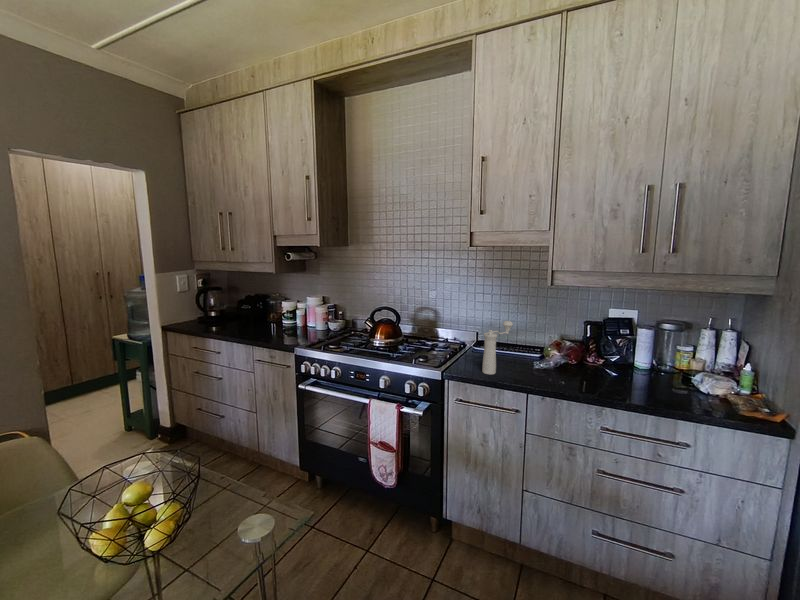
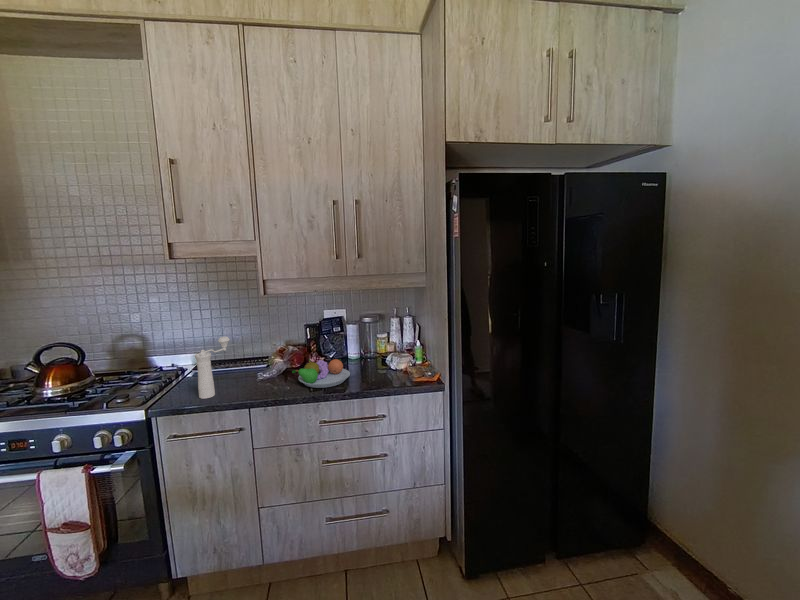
fruit bowl: none [573,358,642,394] -> present [292,359,350,388]

